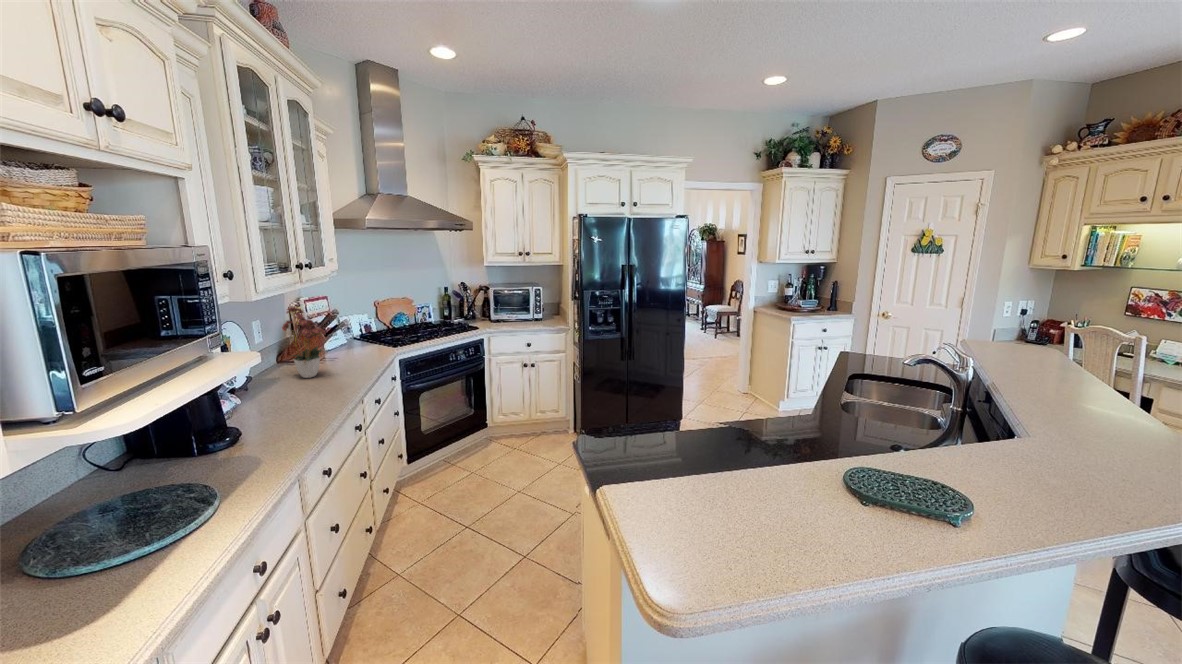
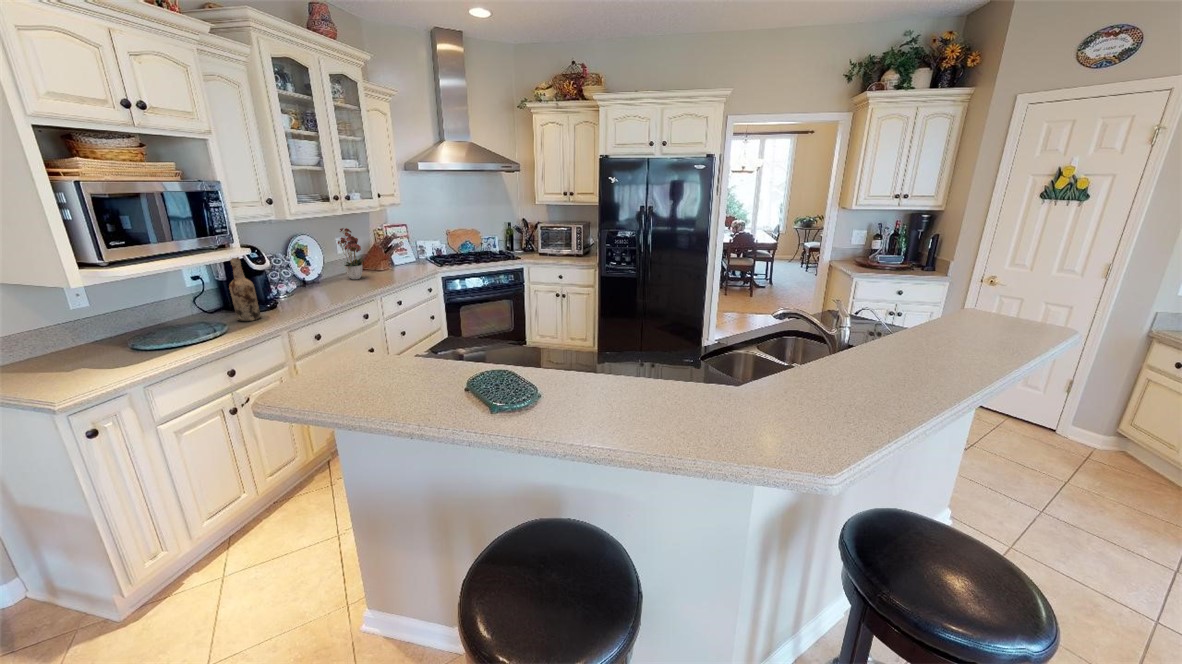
wine bottle: none [223,365,269,471] -> present [229,257,261,321]

